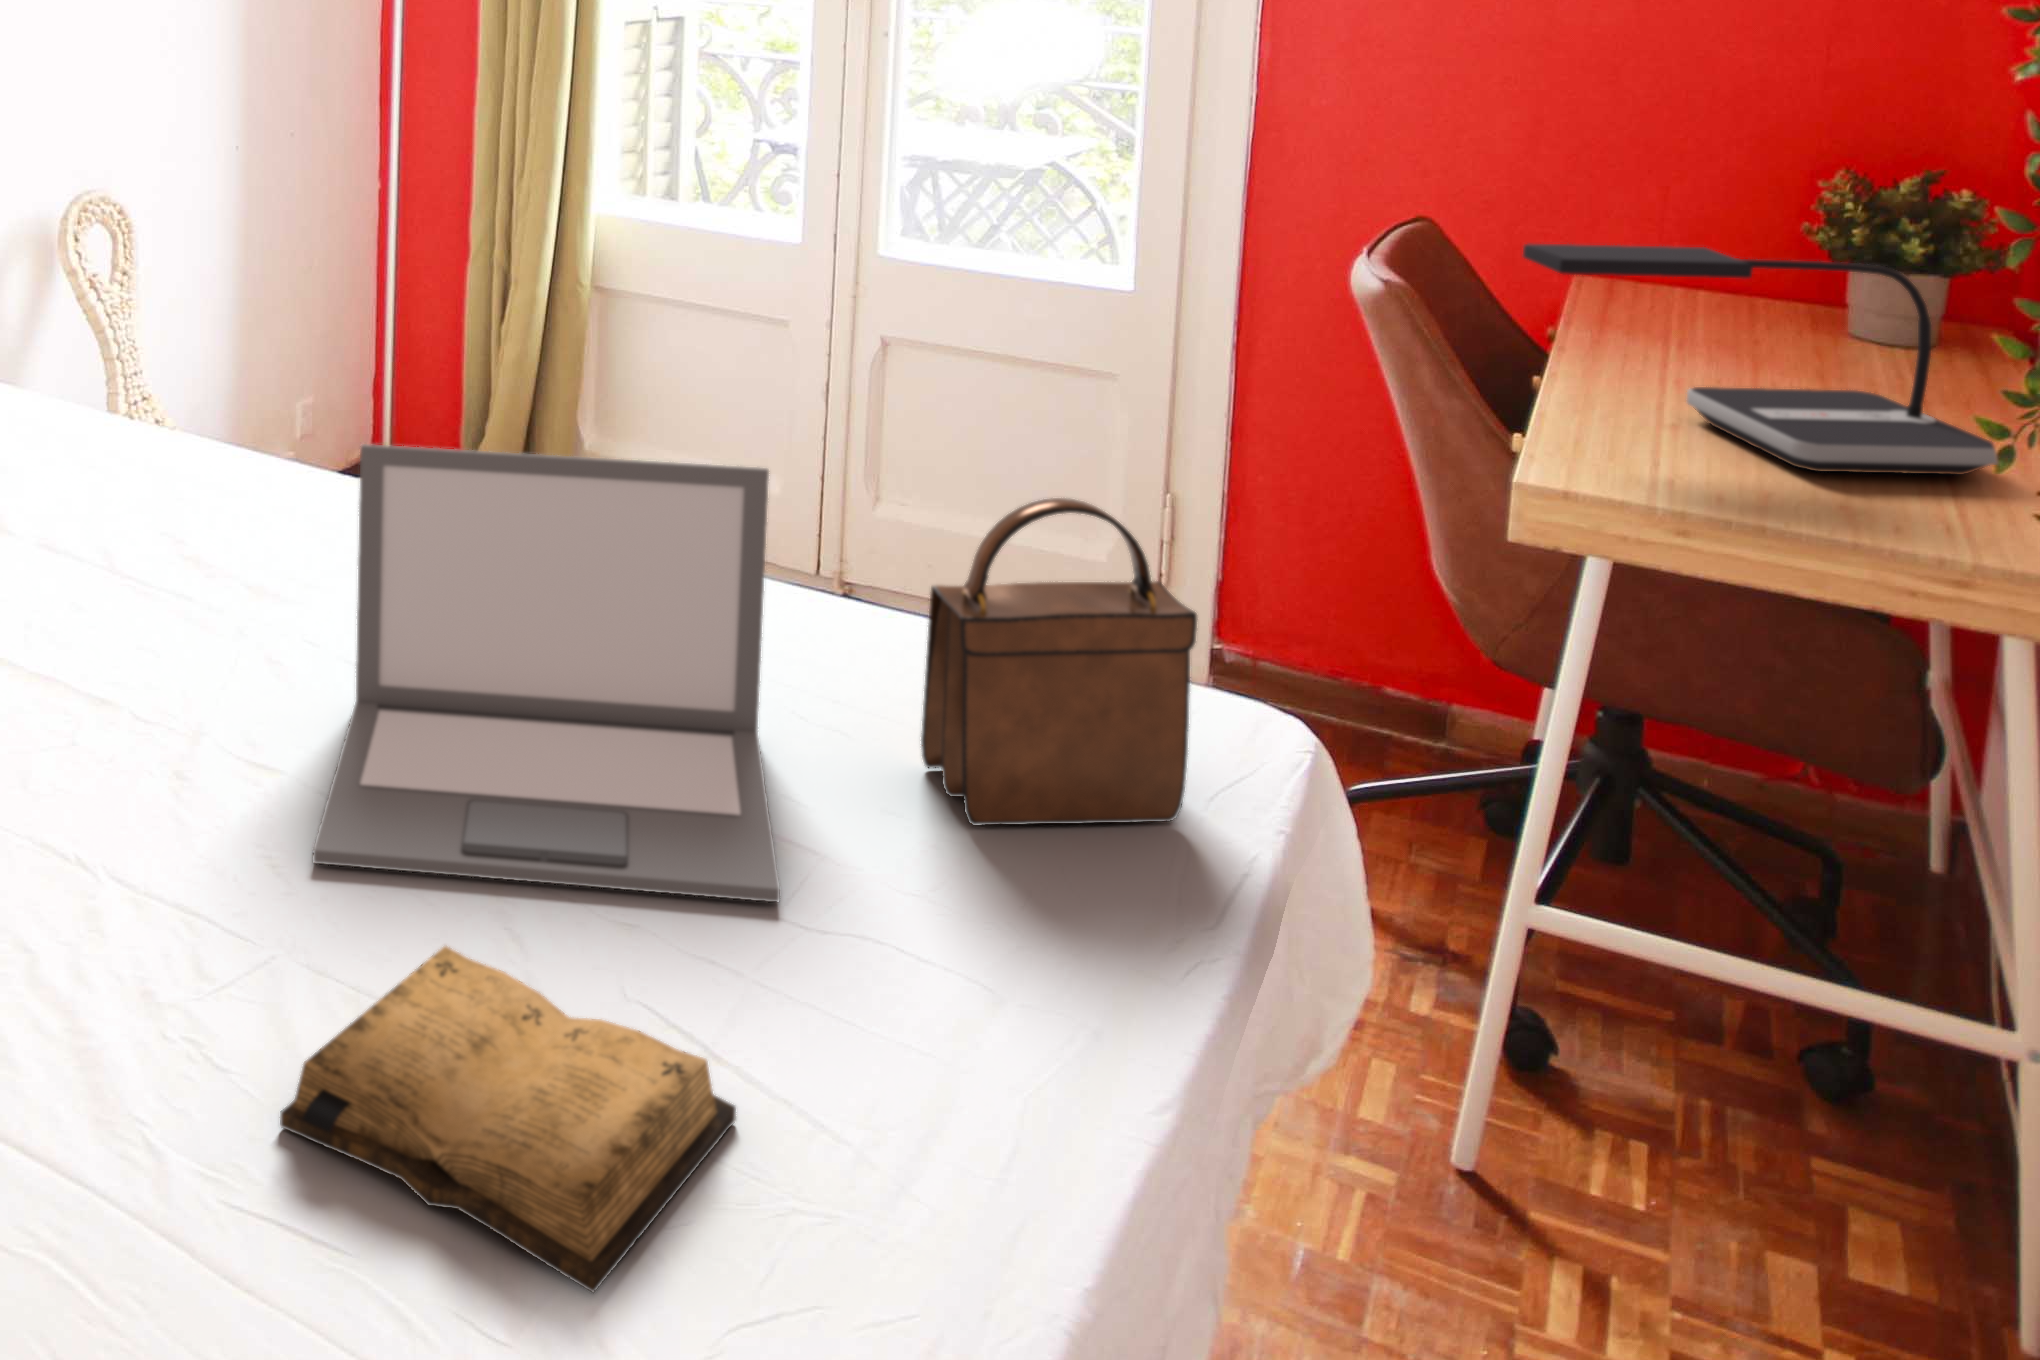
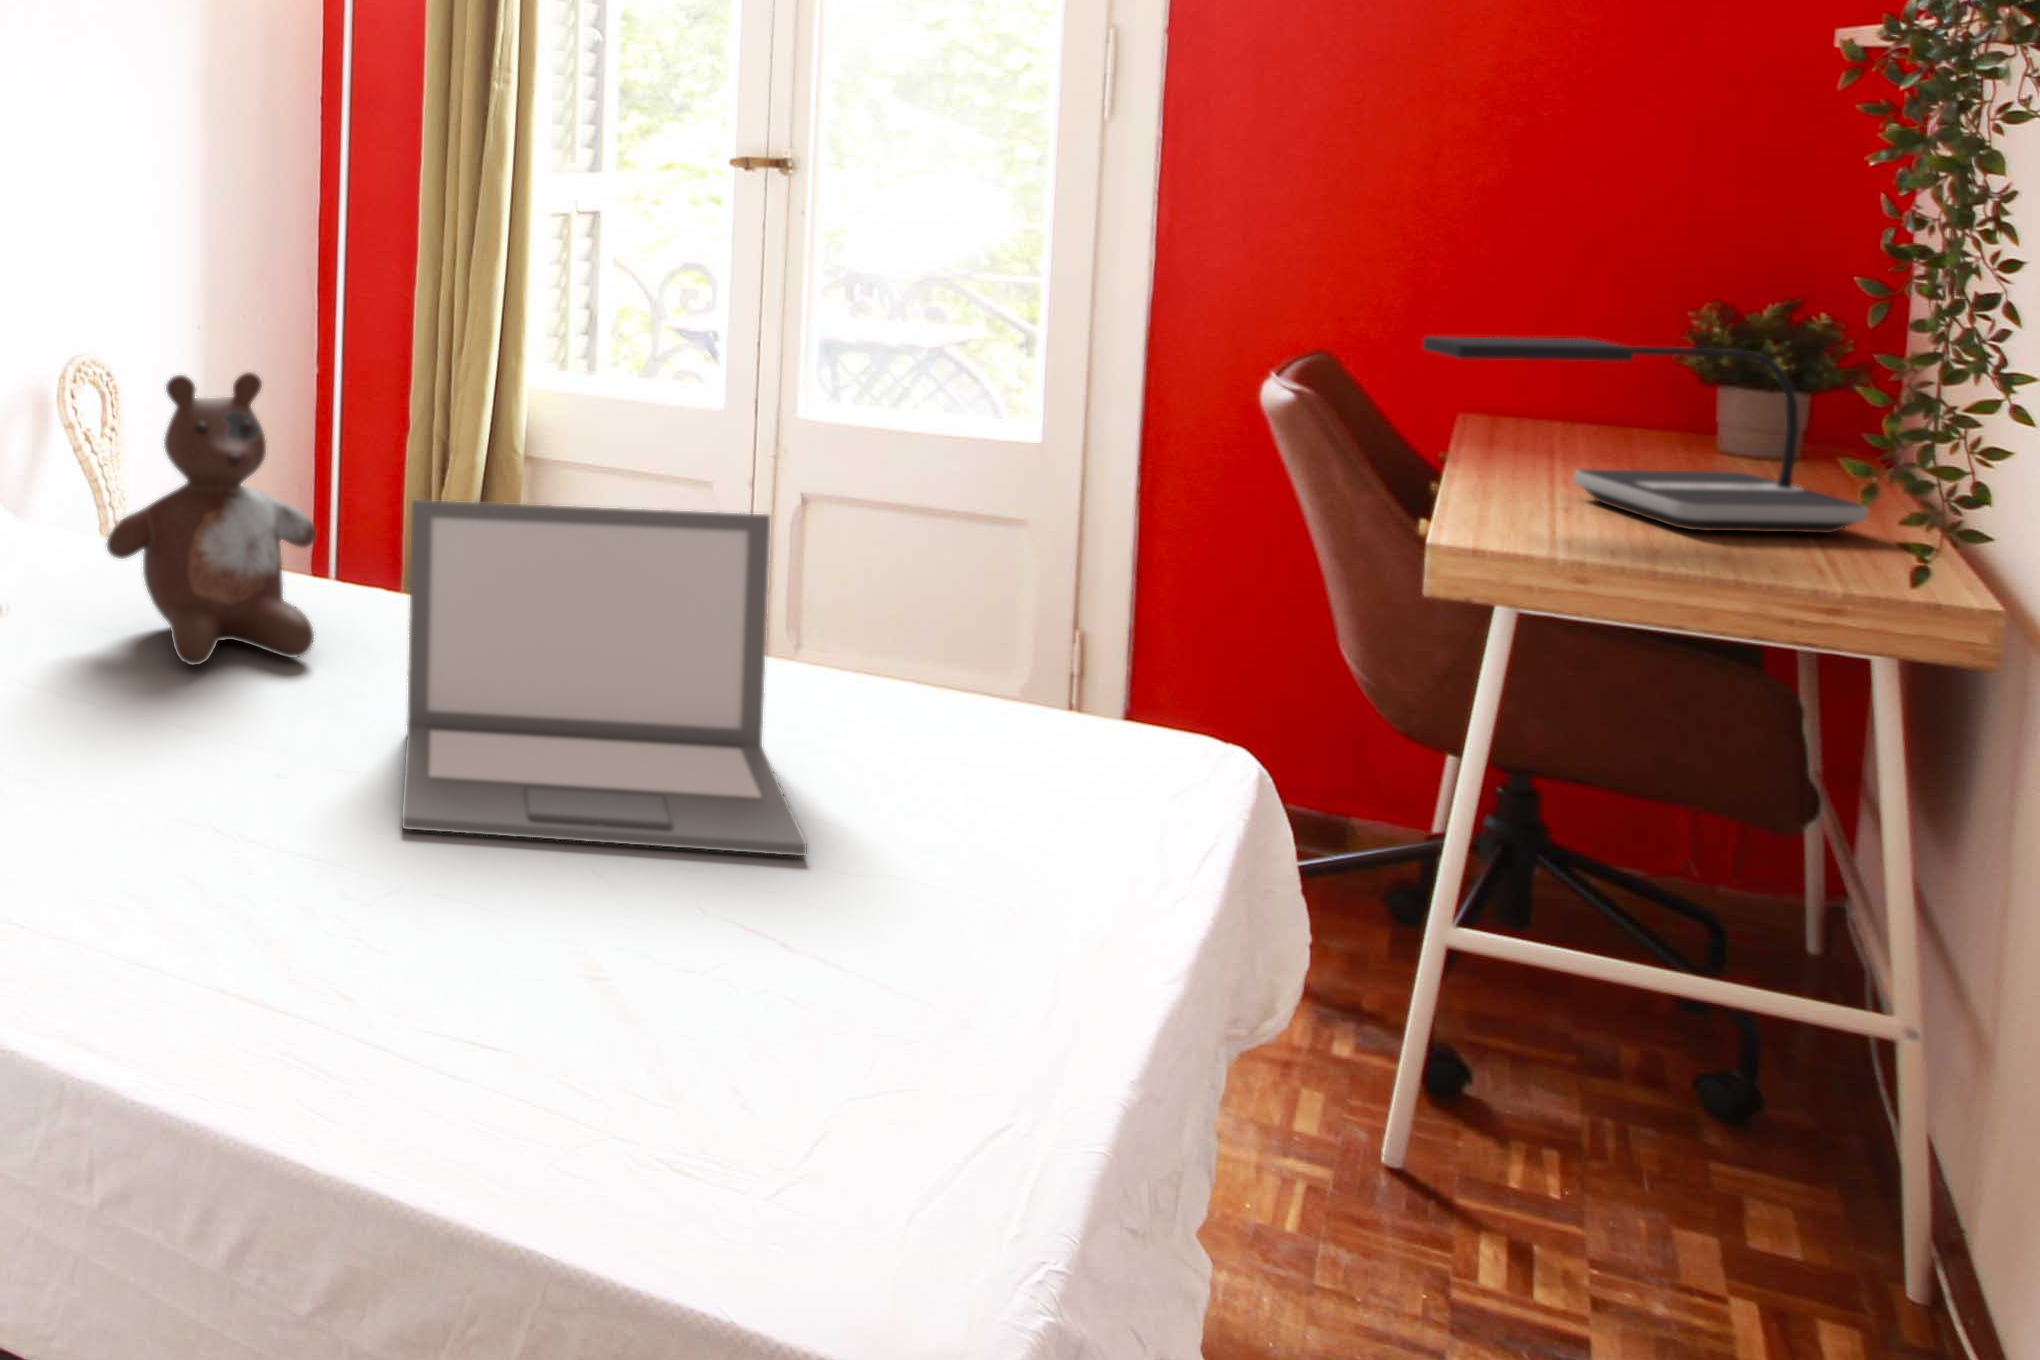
stuffed bear: none [44,264,291,611] -> present [107,372,317,665]
handbag: present [921,498,1197,825] -> none [909,531,1155,810]
diary: present [280,946,736,1292] -> none [426,867,803,1087]

